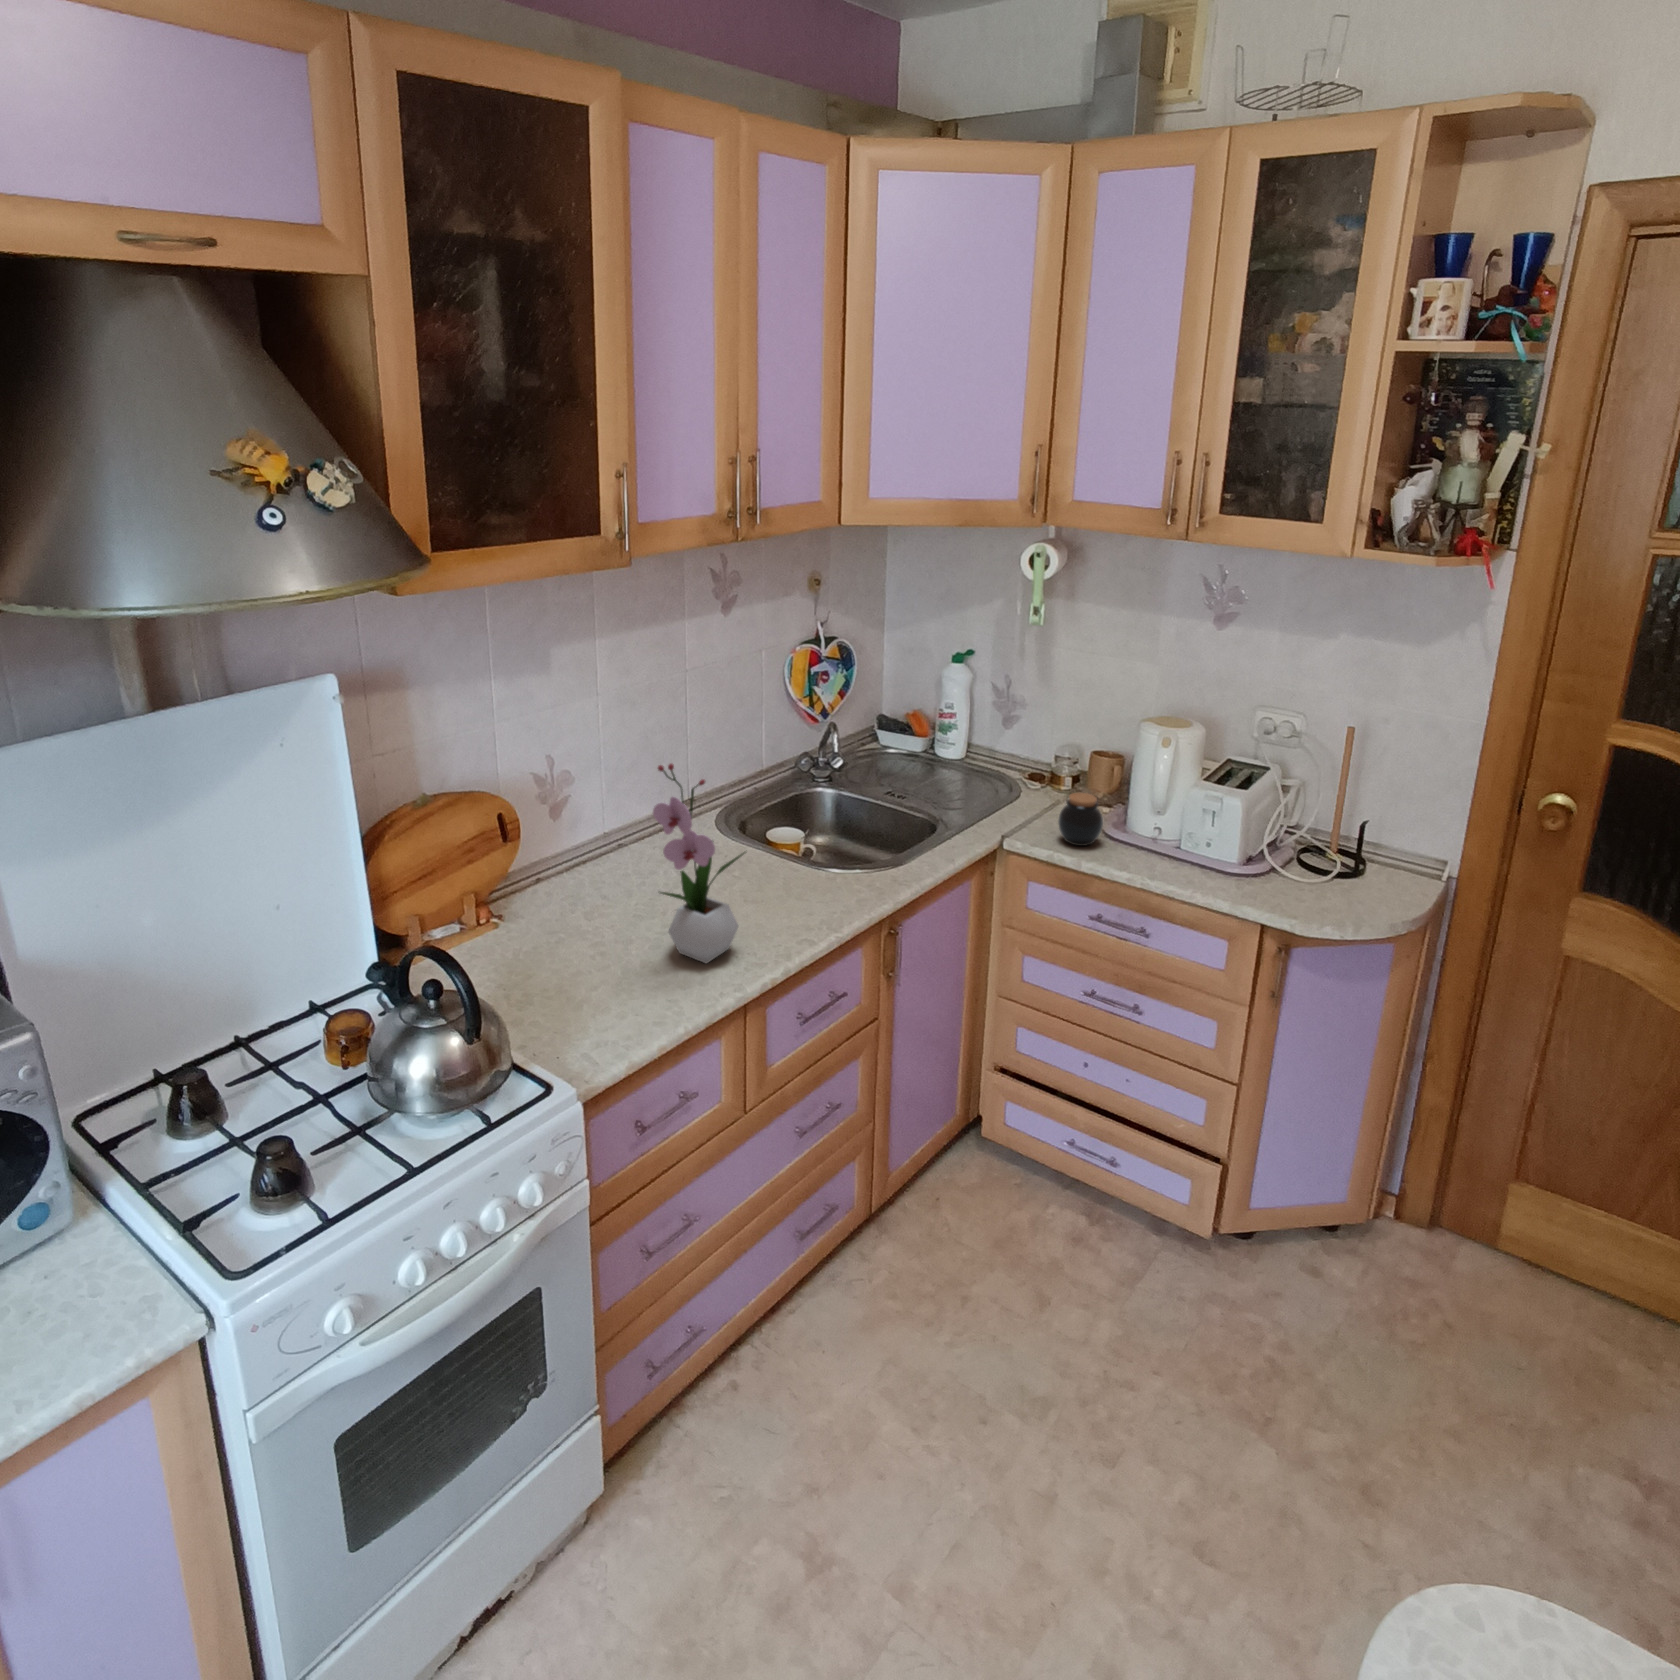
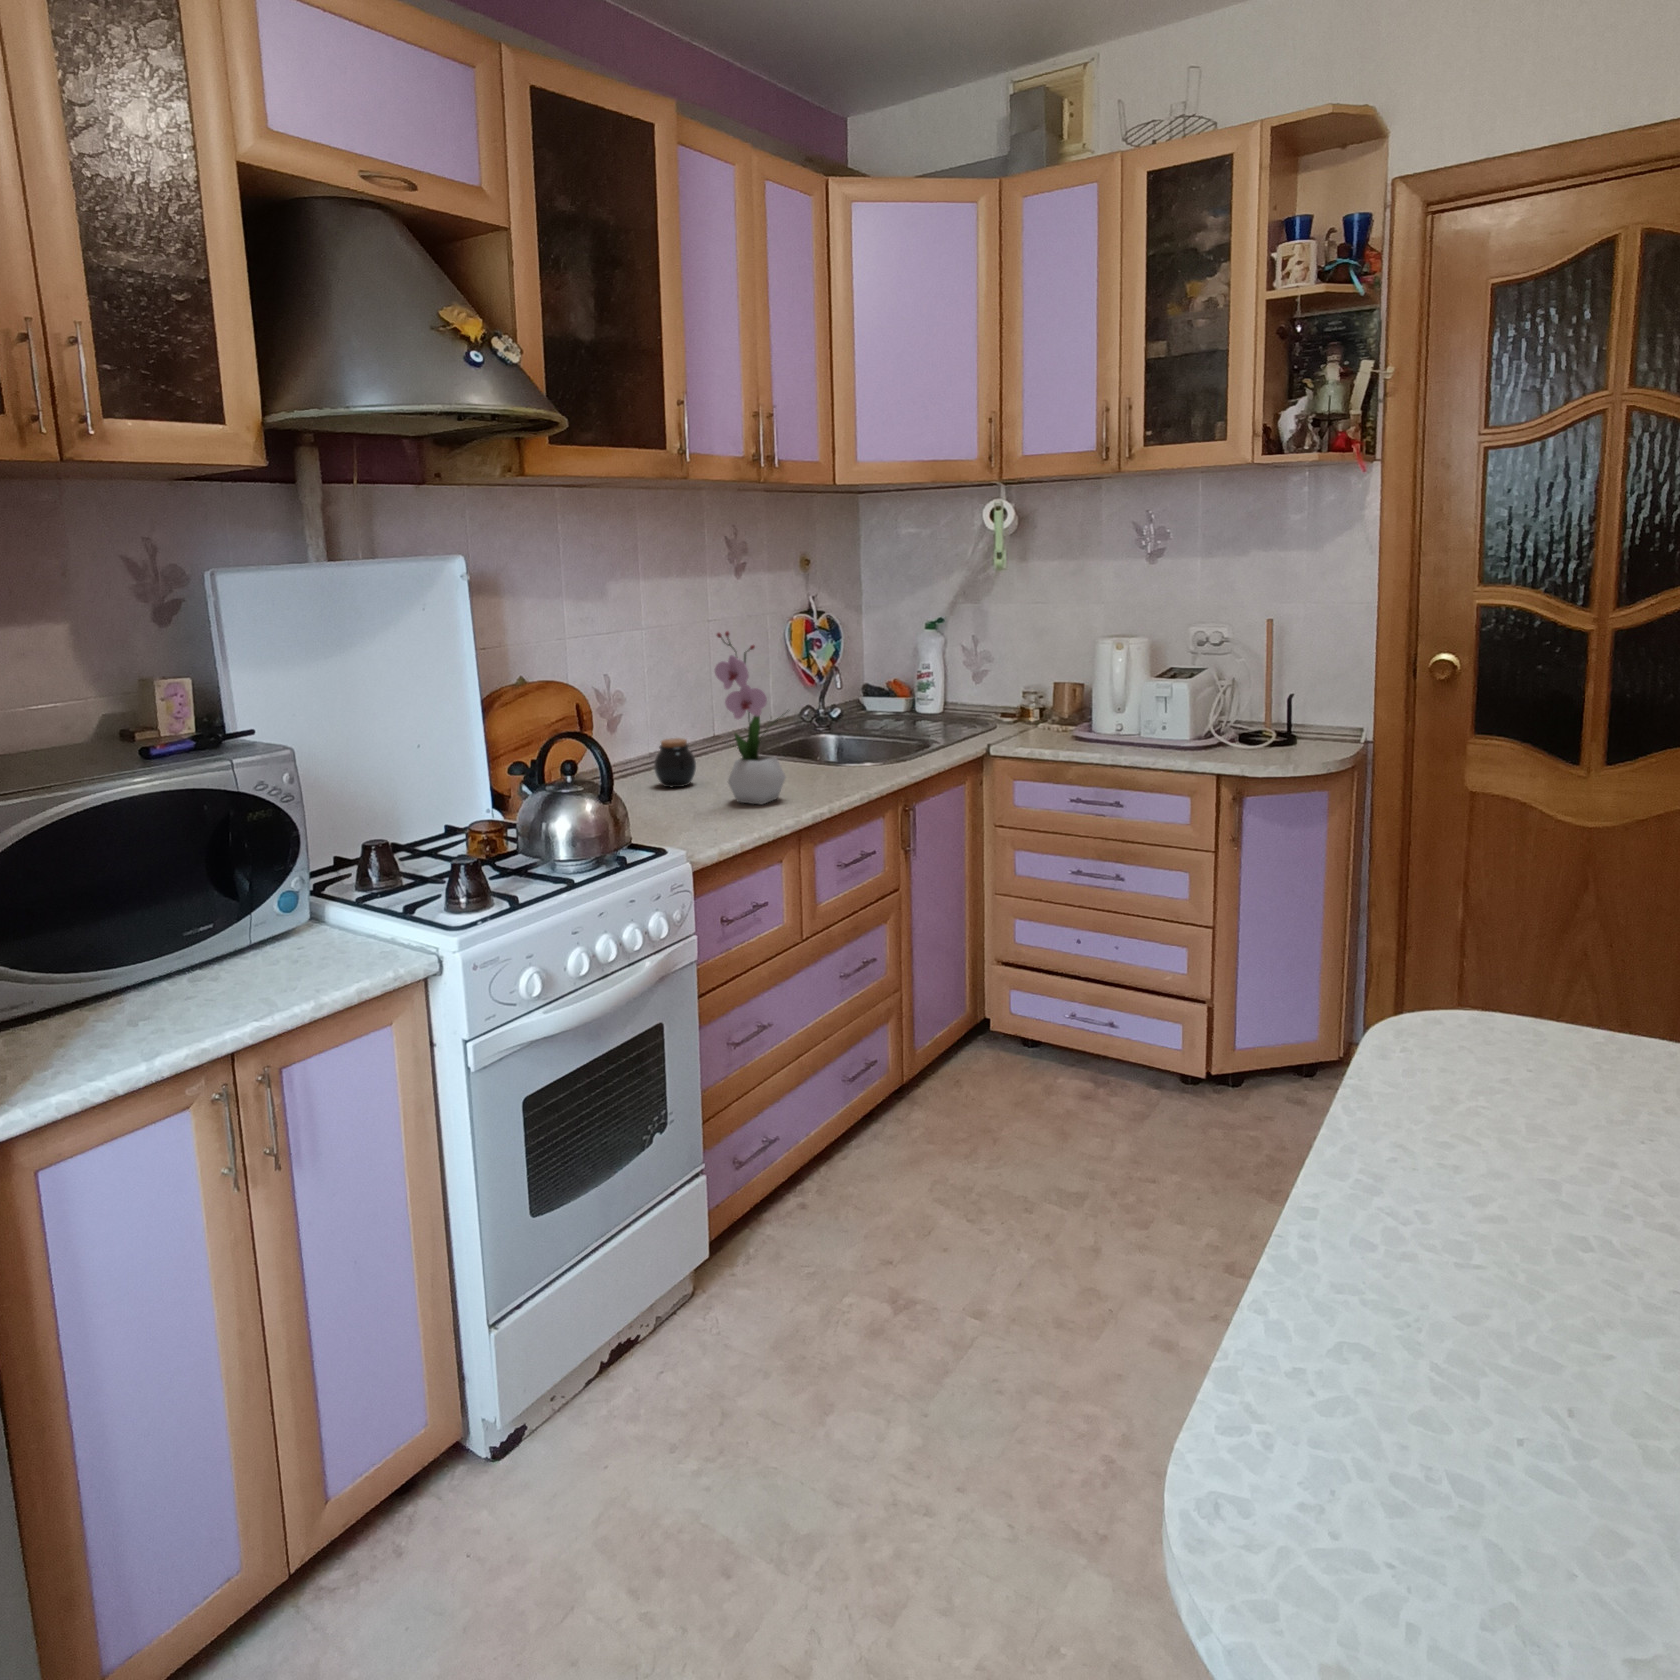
jar: present [1058,793,1103,846] -> present [654,738,696,787]

